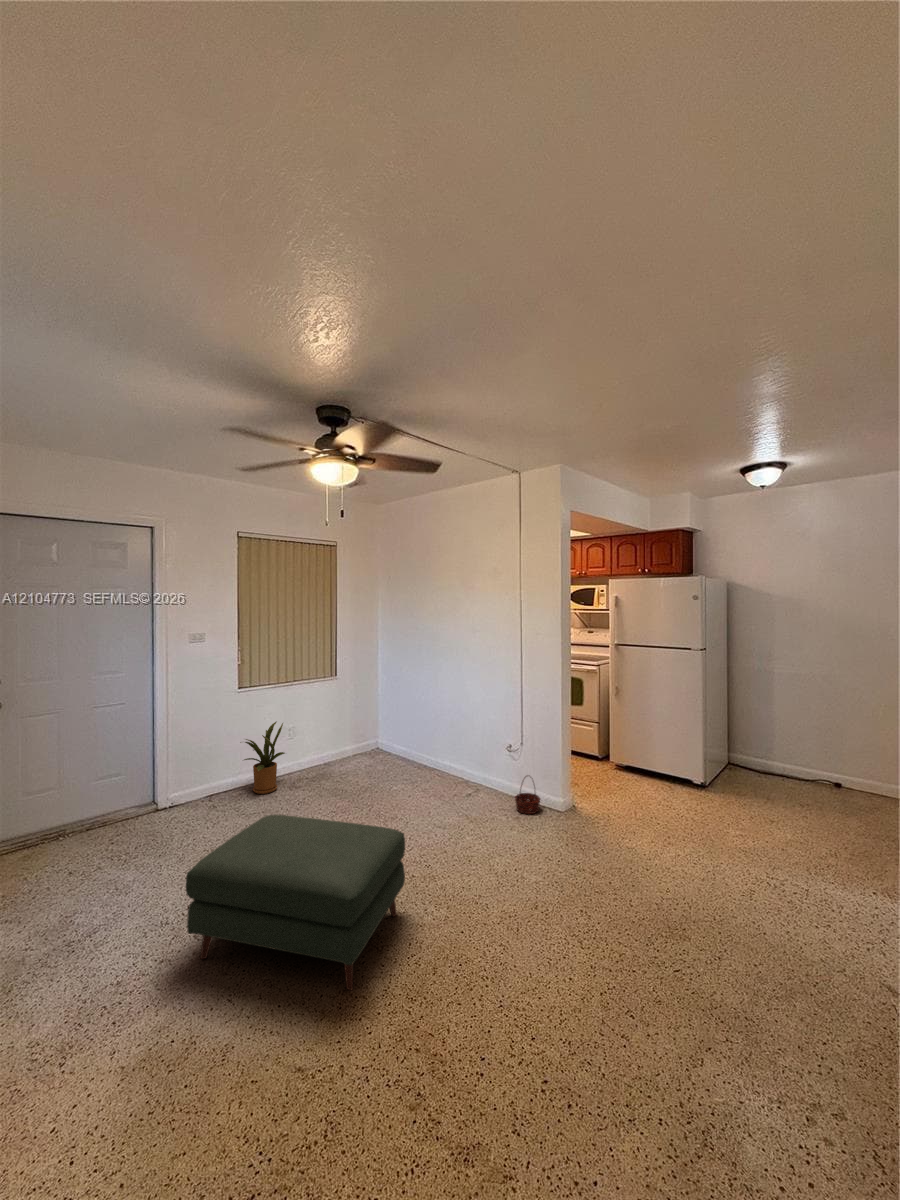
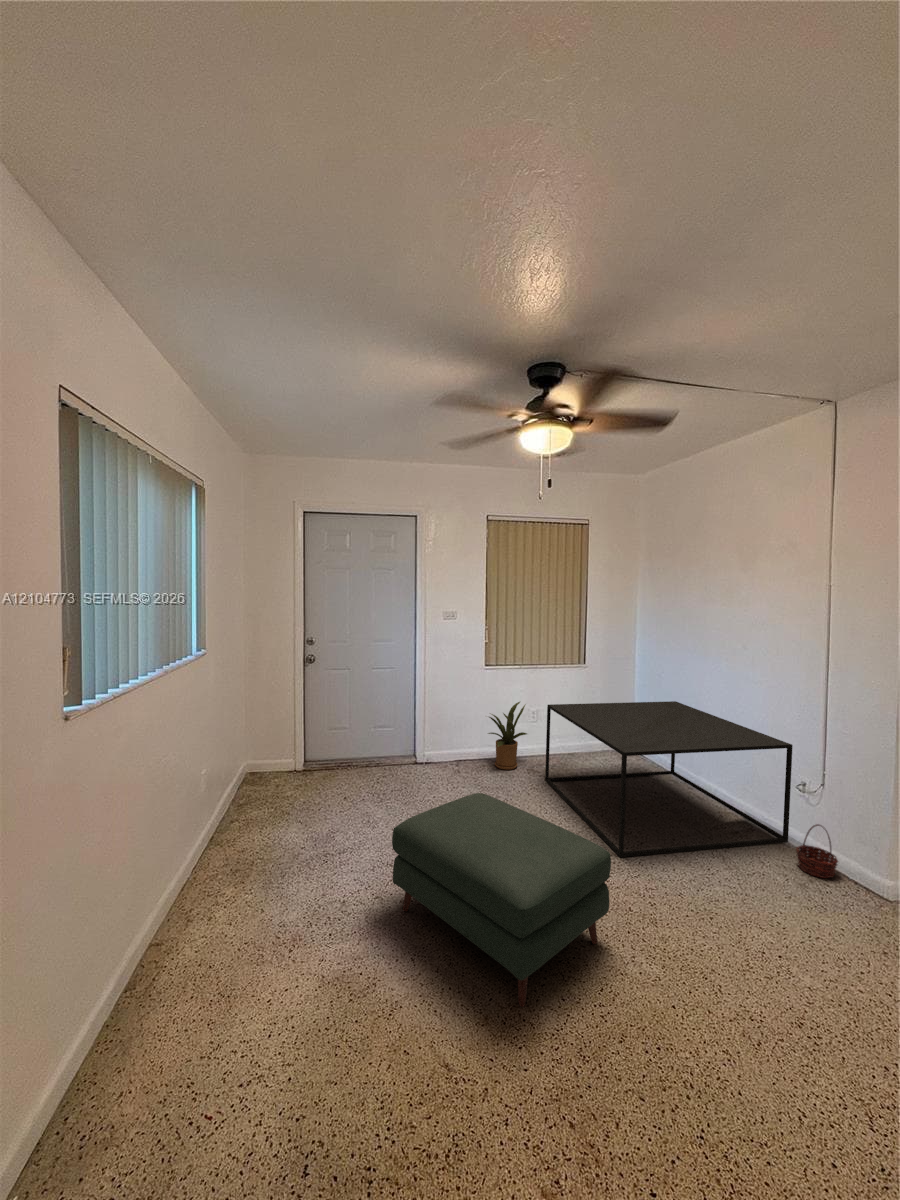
coffee table: none [309,700,507,842] -> present [545,701,793,857]

